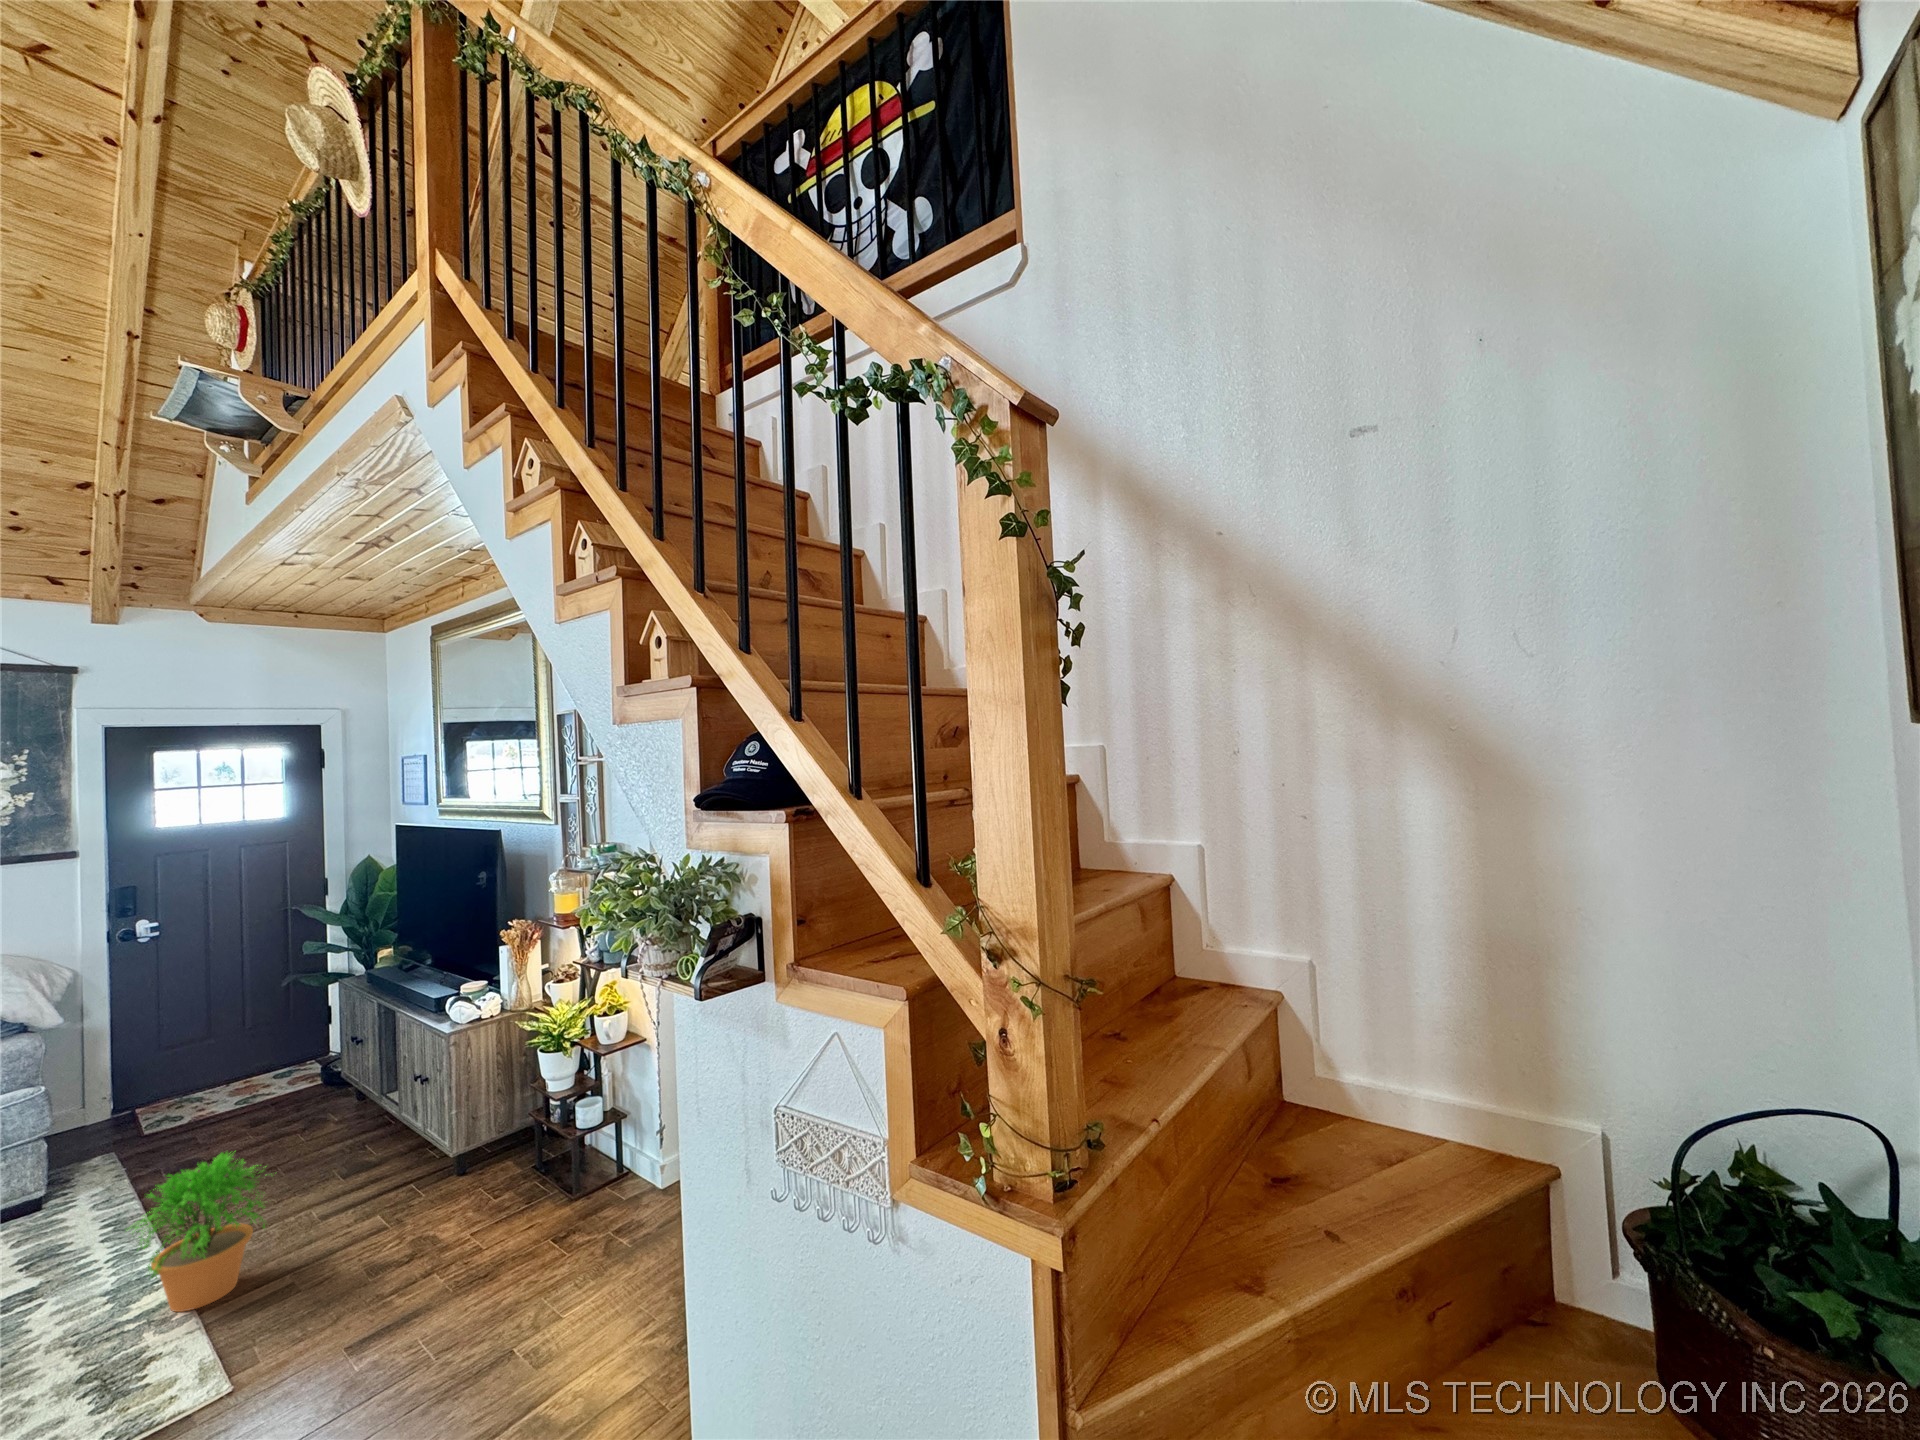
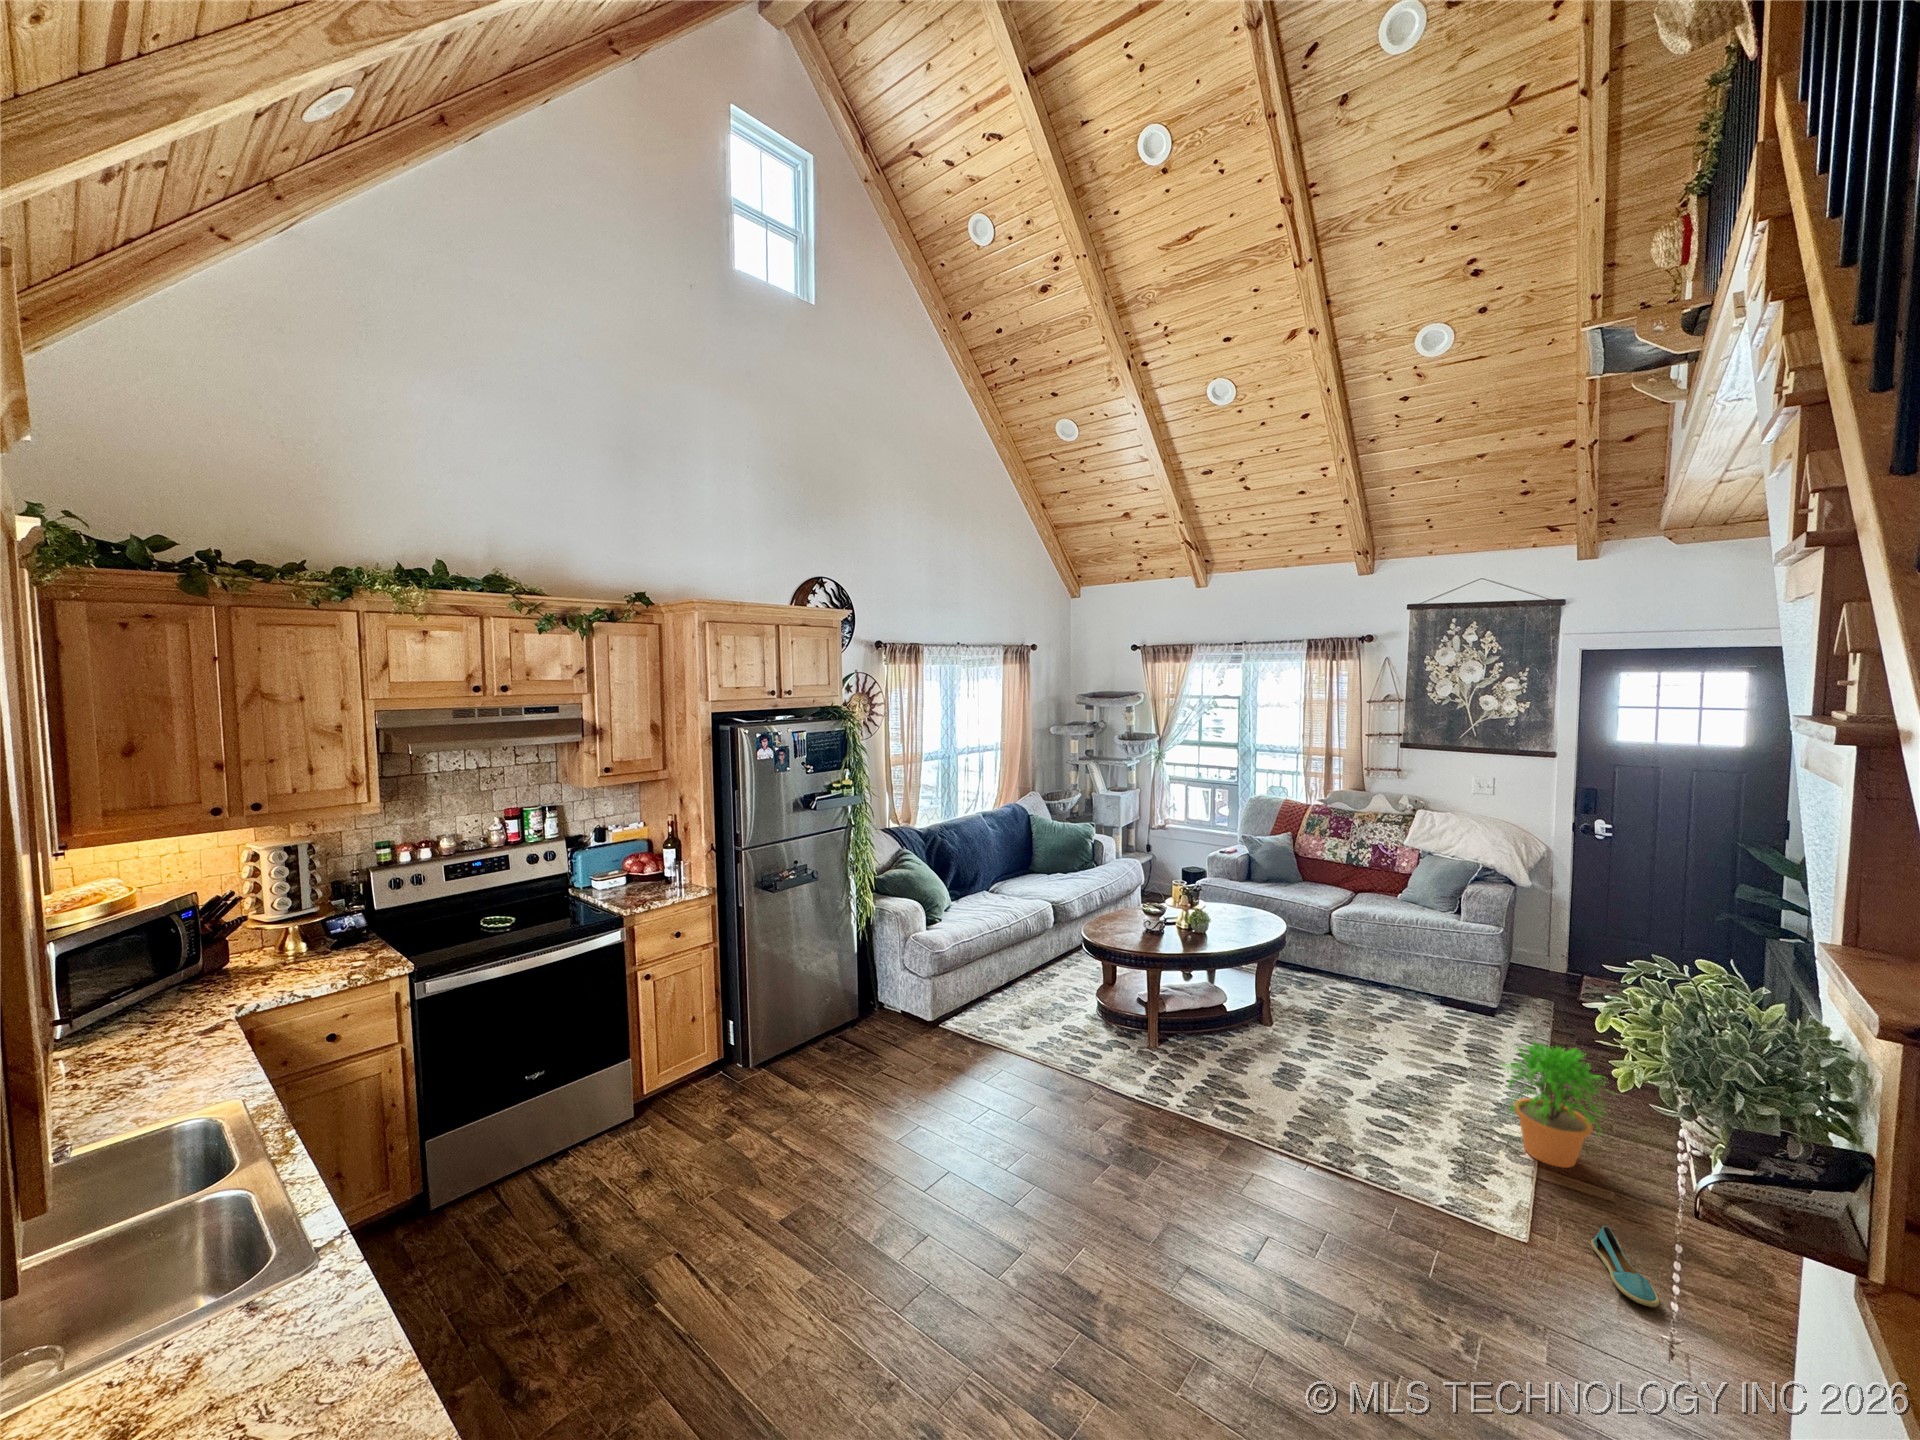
shoe: none [295,1301,380,1347] -> present [1591,1225,1659,1307]

